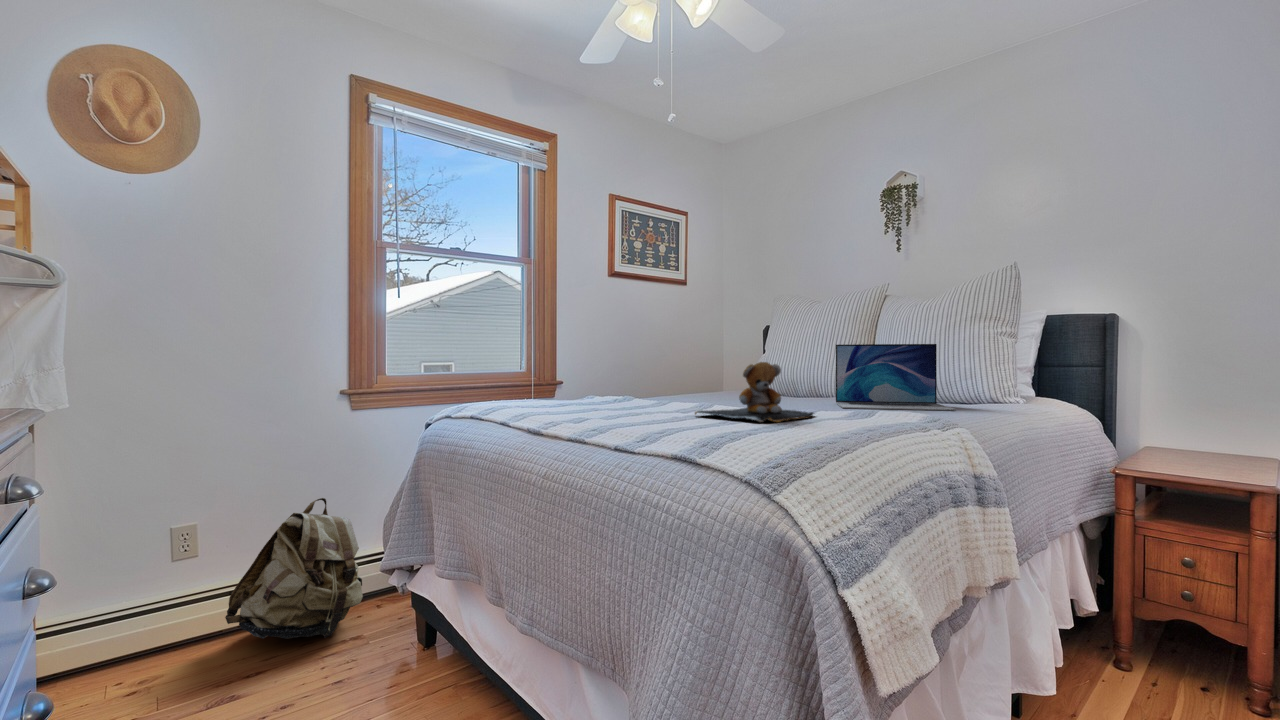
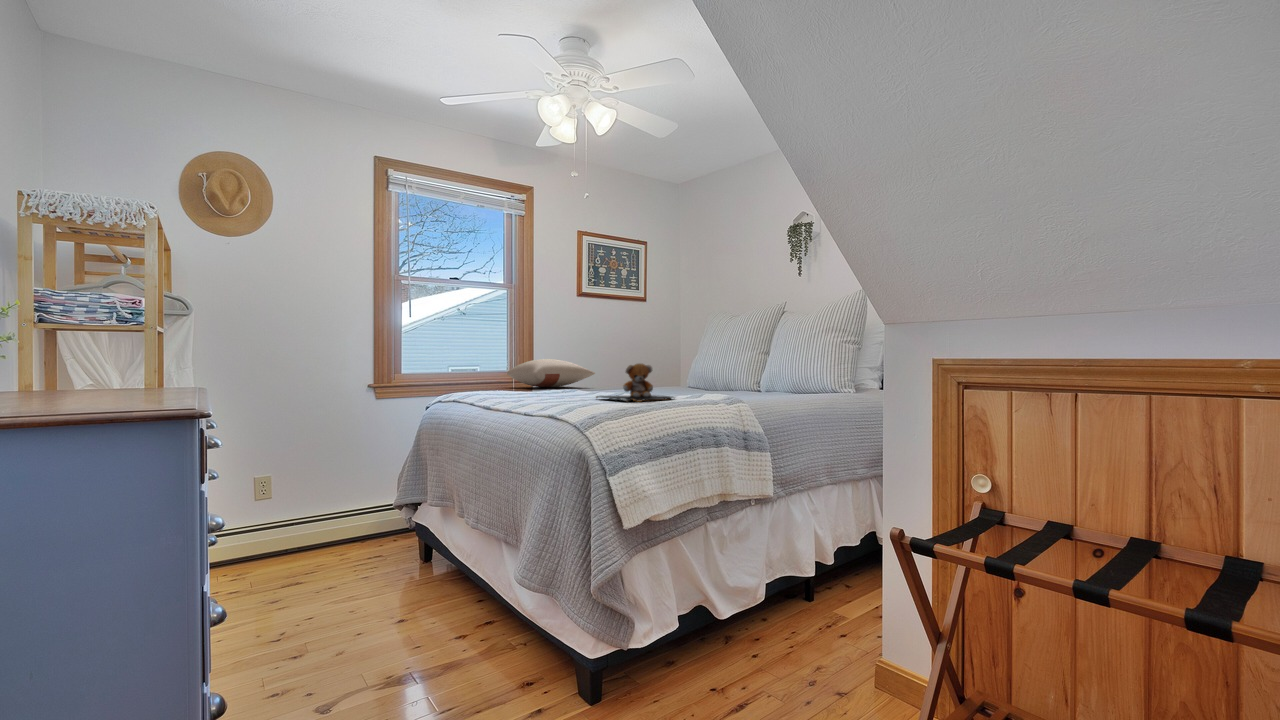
laptop: present [836,344,956,410] -> none [712,350,788,397]
pillow: none [523,355,639,391] -> present [507,359,595,388]
backpack: present [225,498,363,639] -> none [291,461,384,557]

